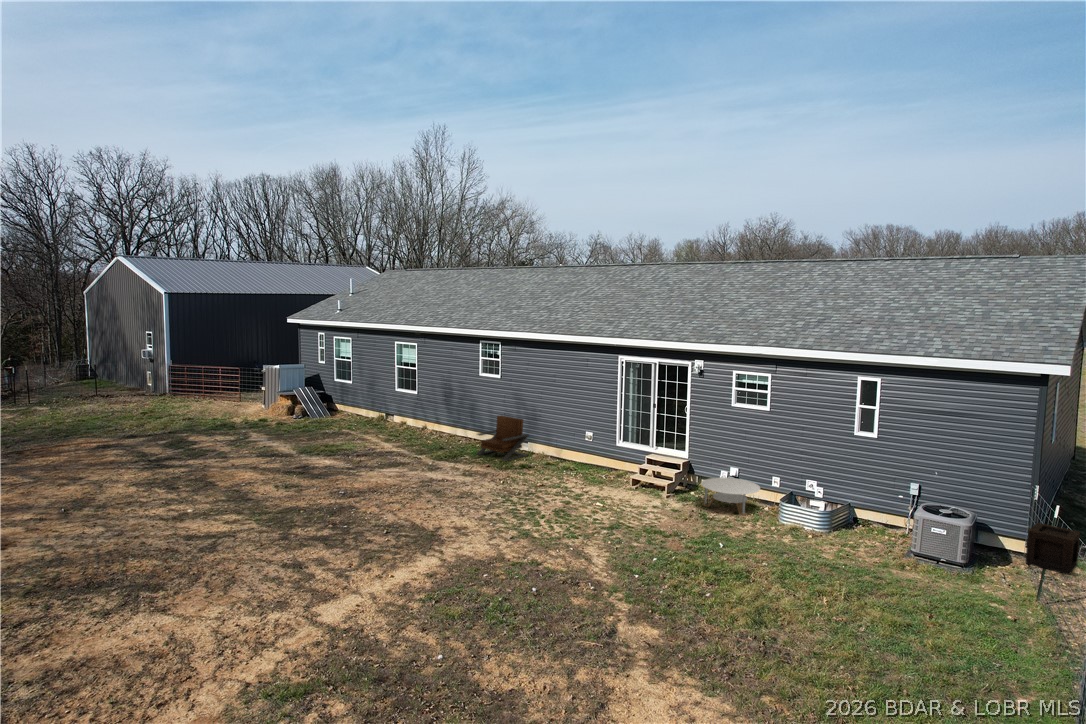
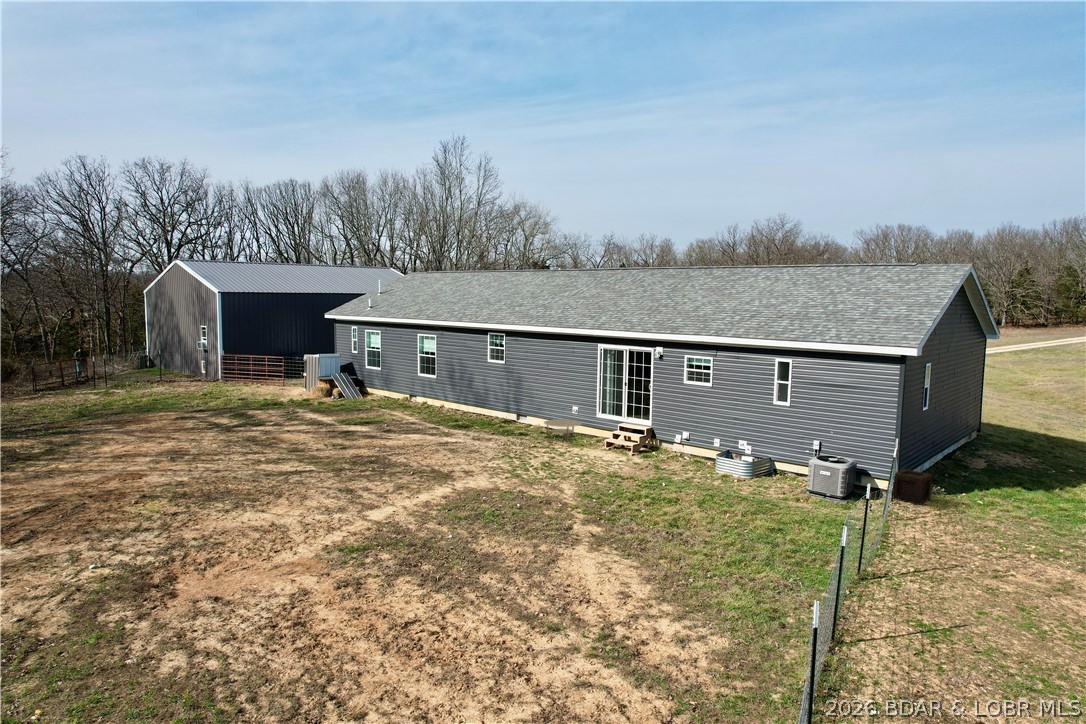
lounge chair: present [477,415,529,461] -> none [485,394,529,431]
round table: present [701,477,760,516] -> present [544,419,582,442]

